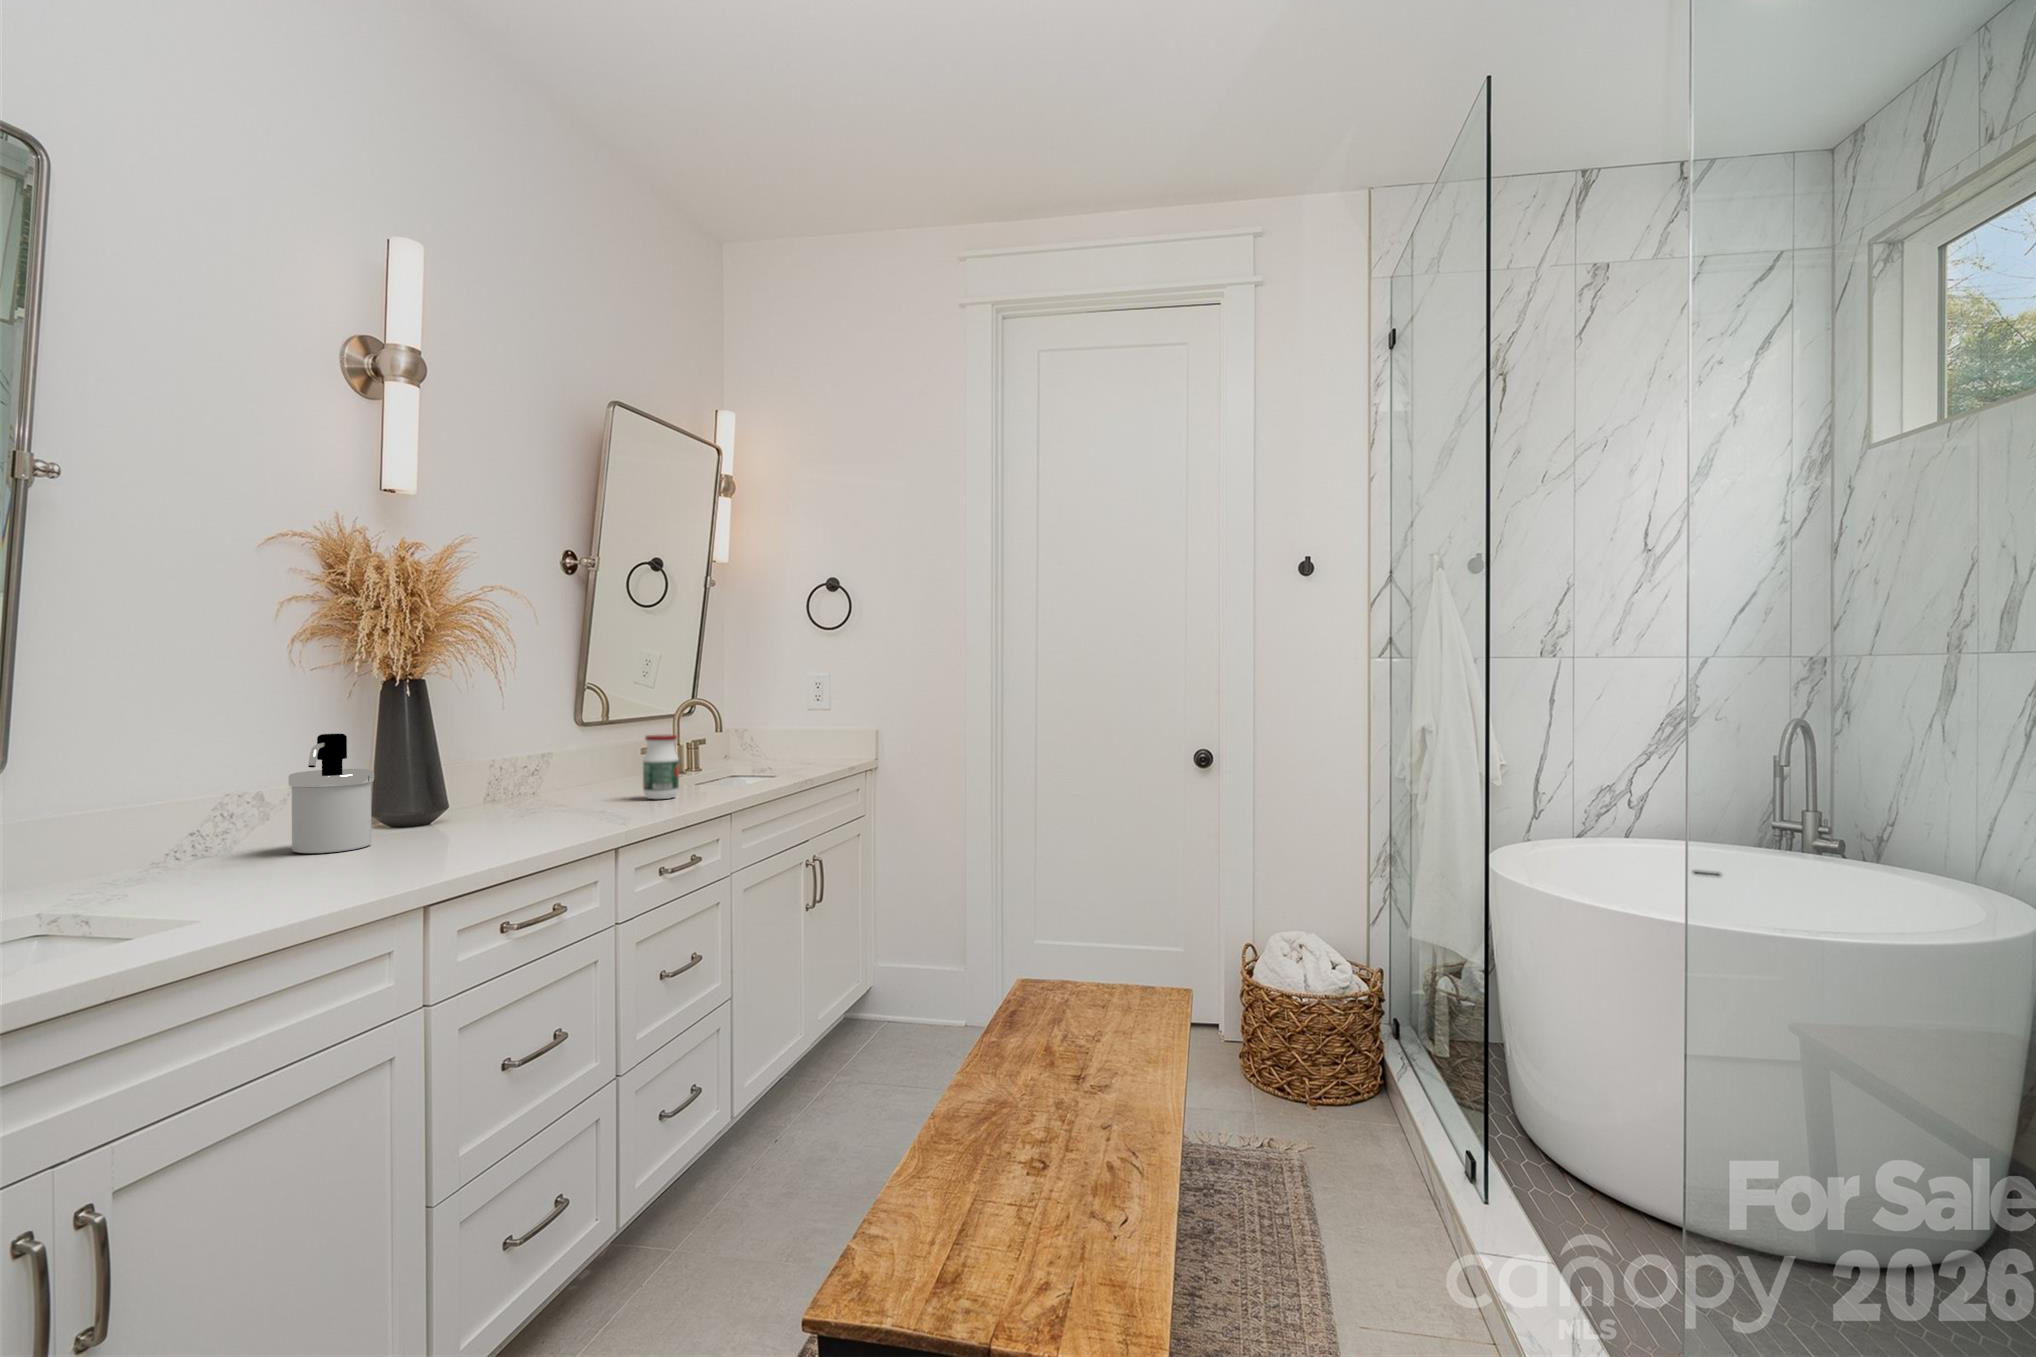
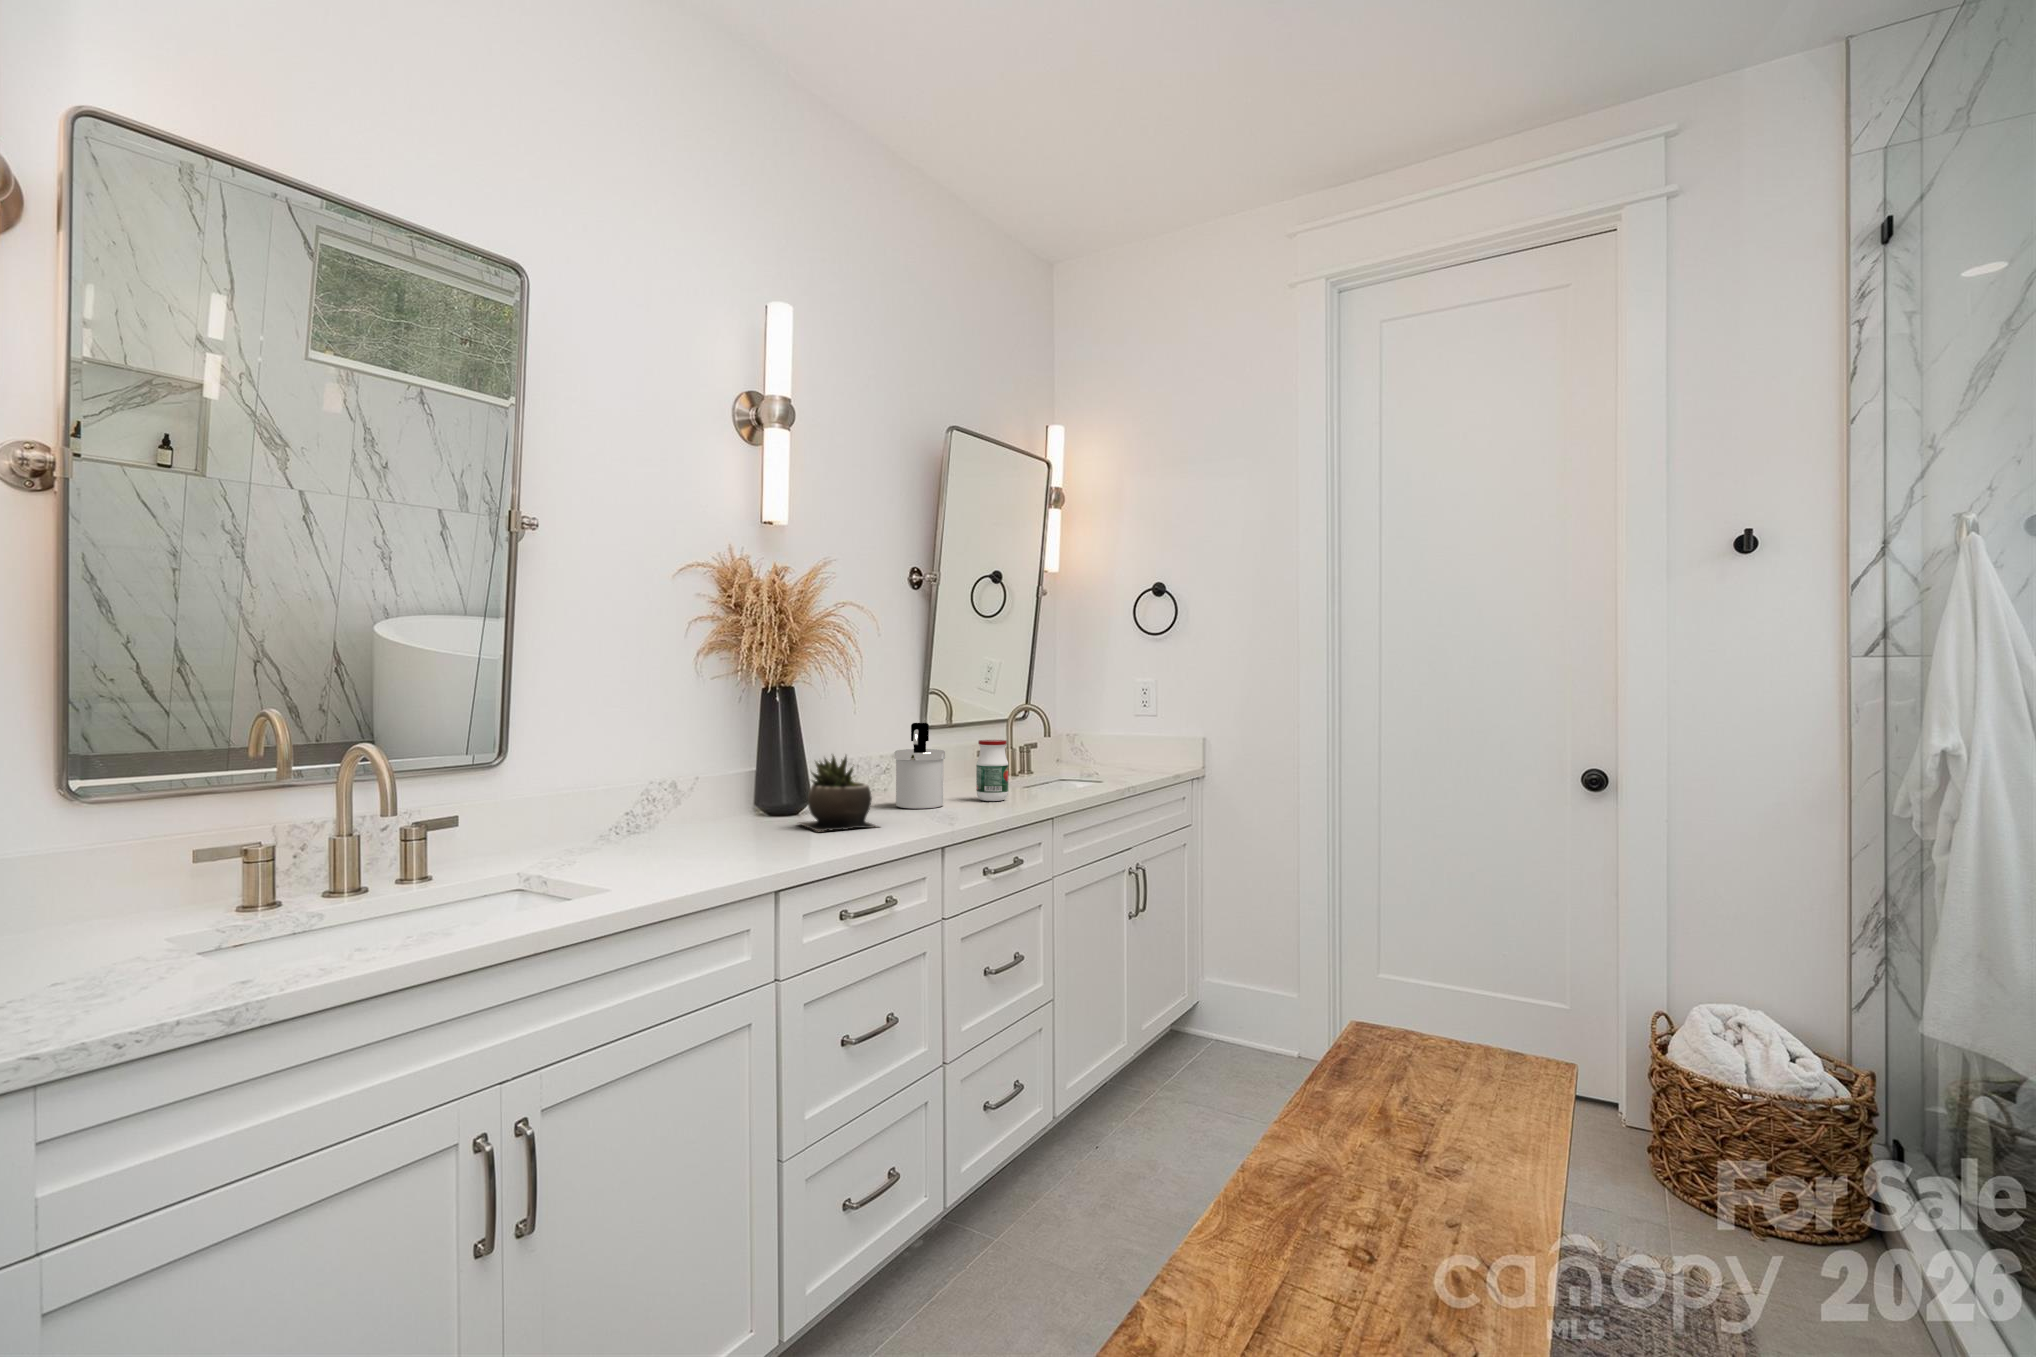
soap dispenser: present [288,734,374,853] -> present [894,723,945,809]
succulent plant: none [436,755,545,842] -> present [799,755,877,832]

